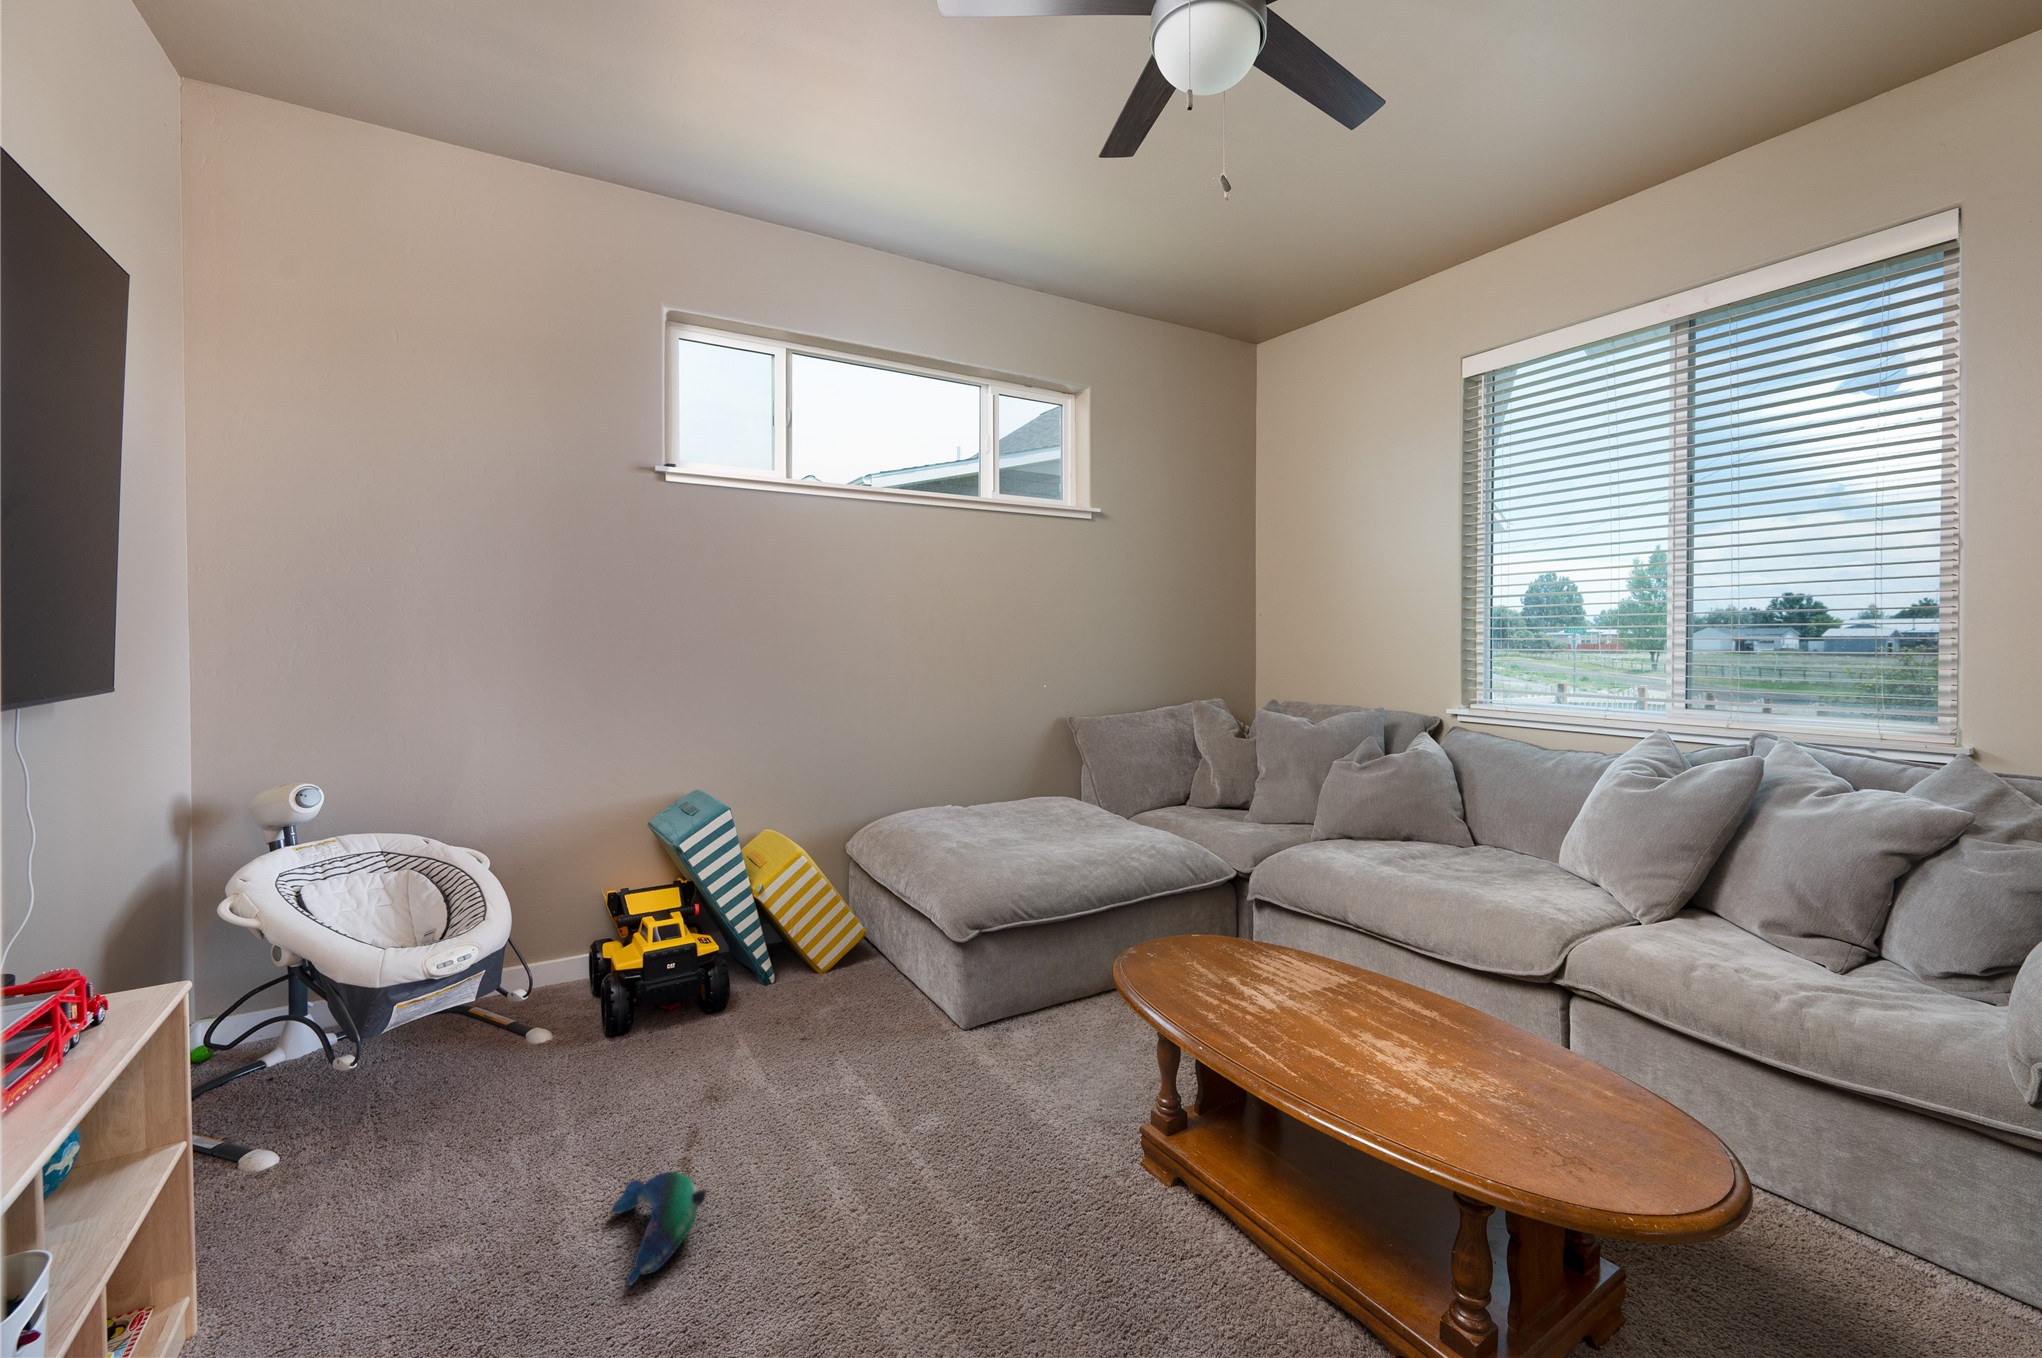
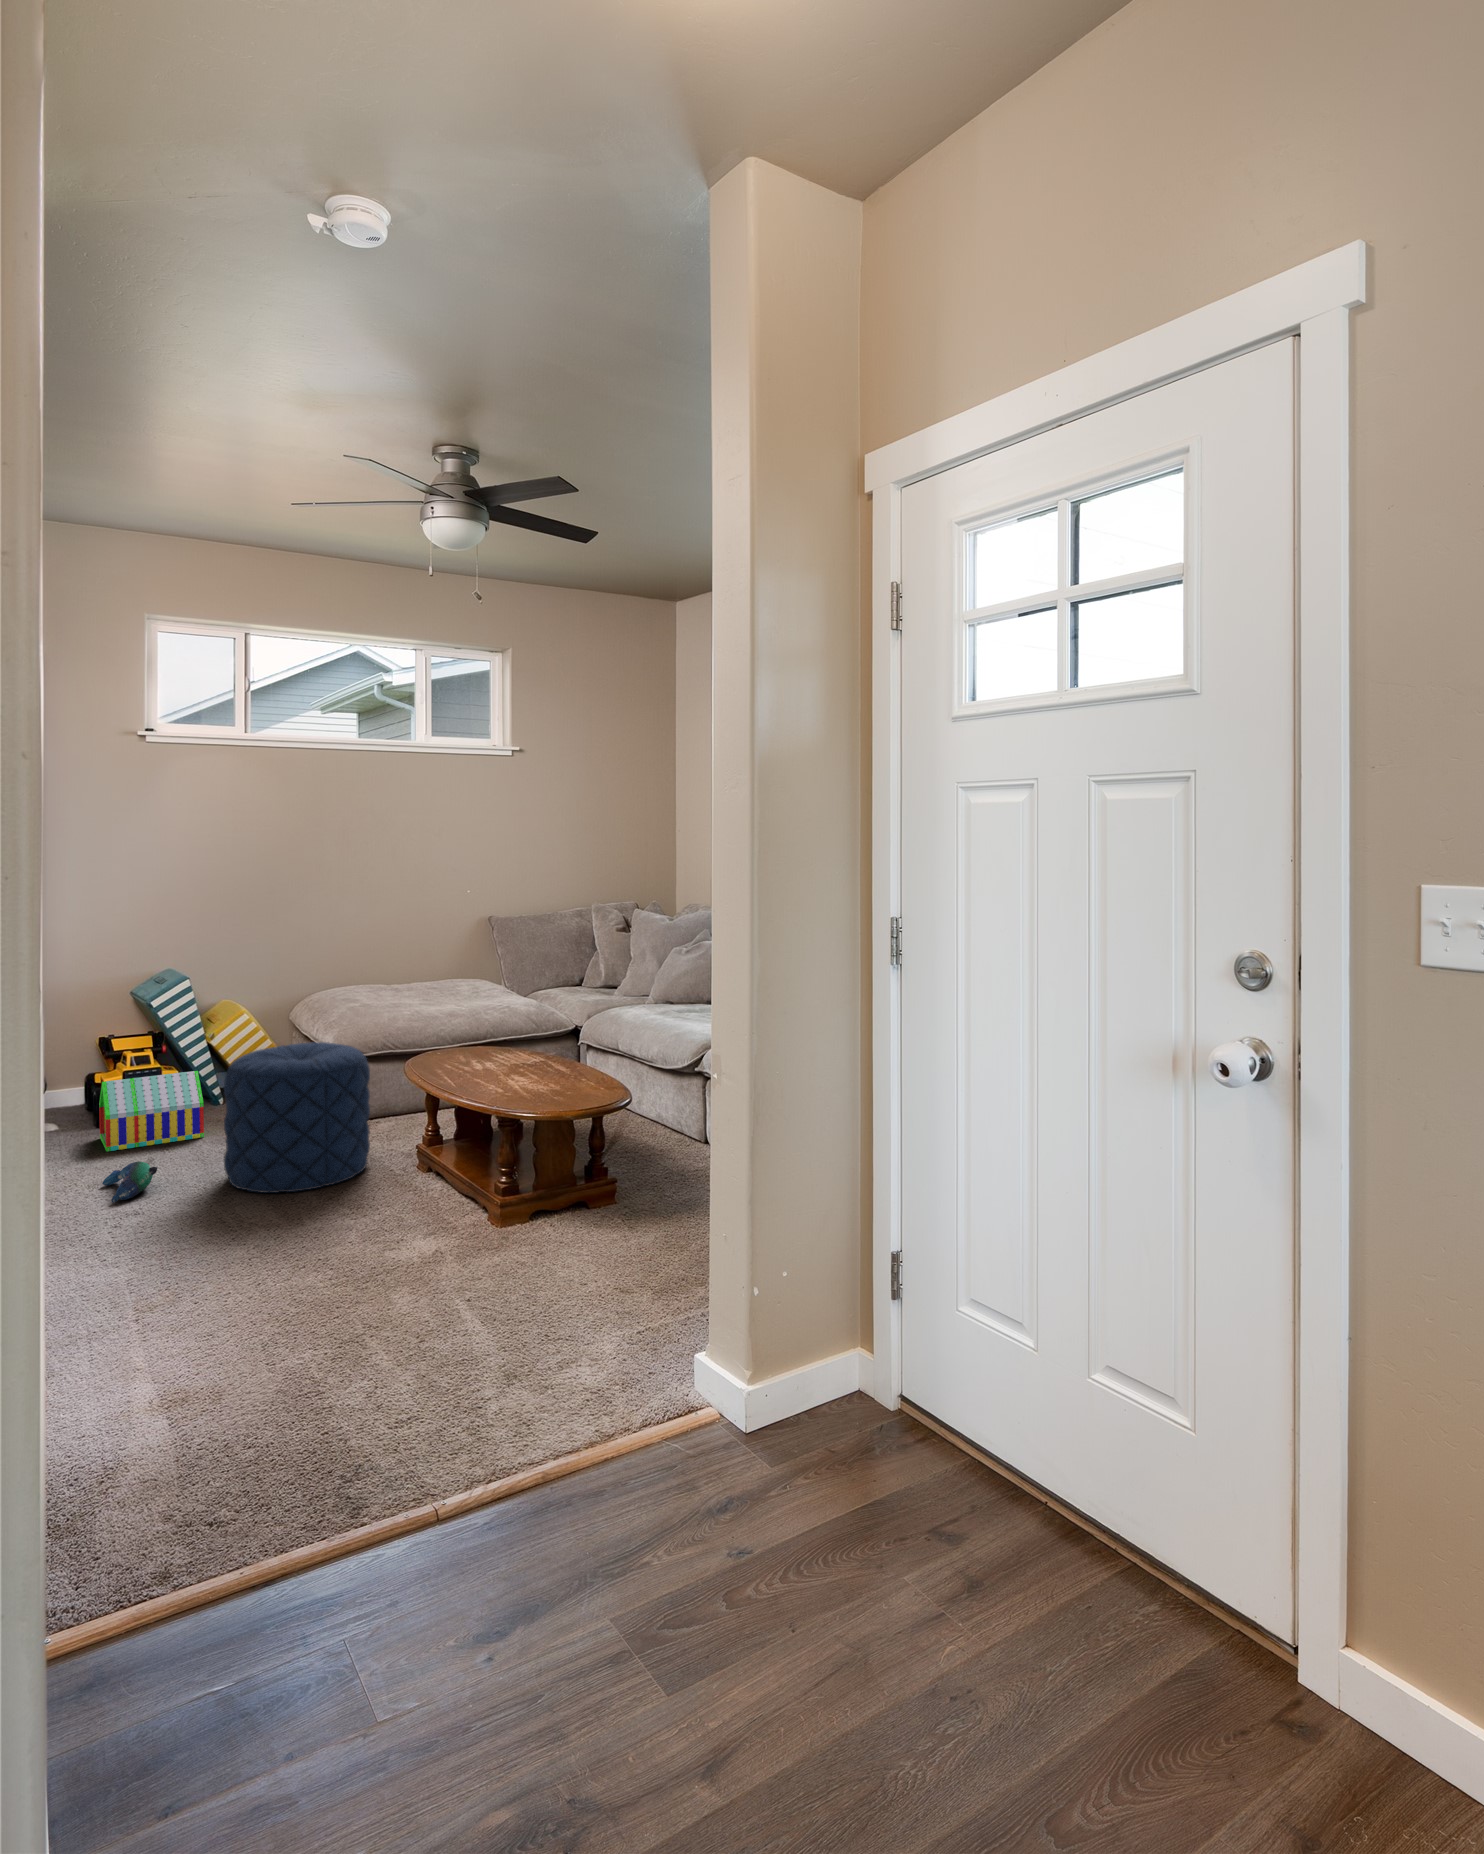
pouf: none [819,939,1054,1256] -> present [224,1042,370,1193]
toy house: none [610,956,761,1100] -> present [99,1071,204,1151]

